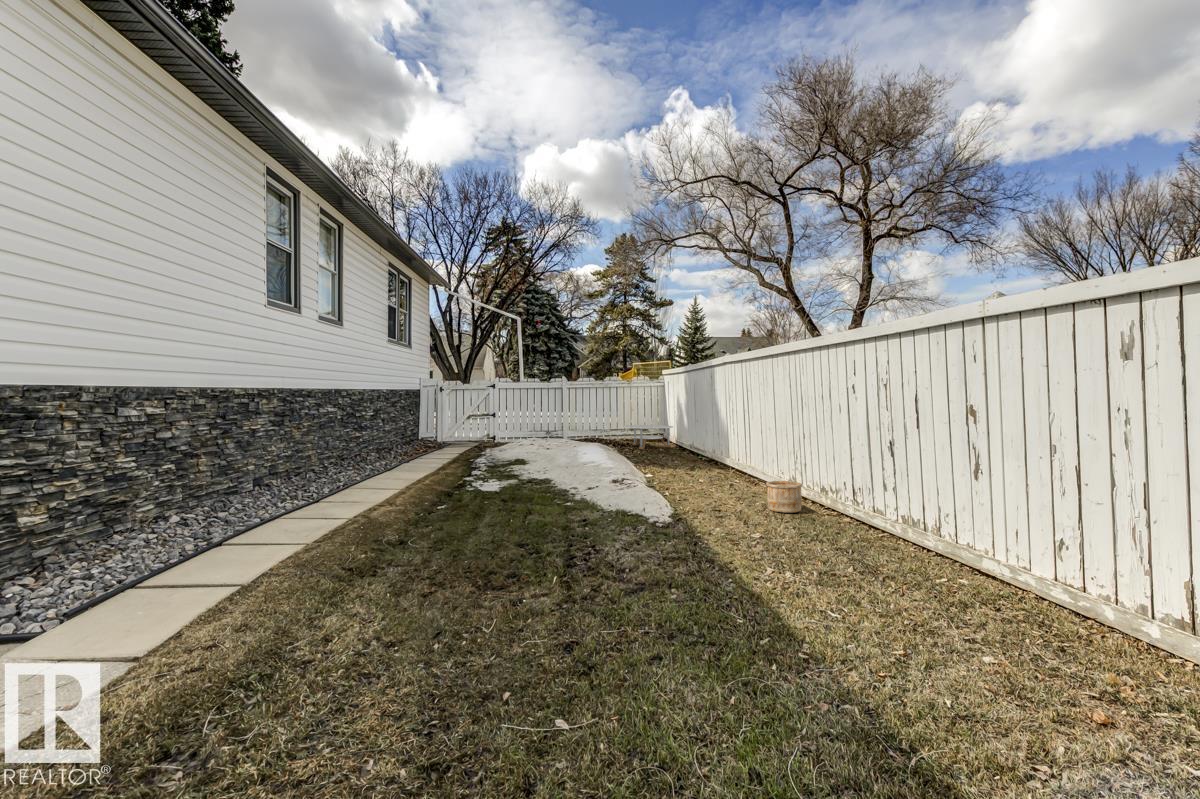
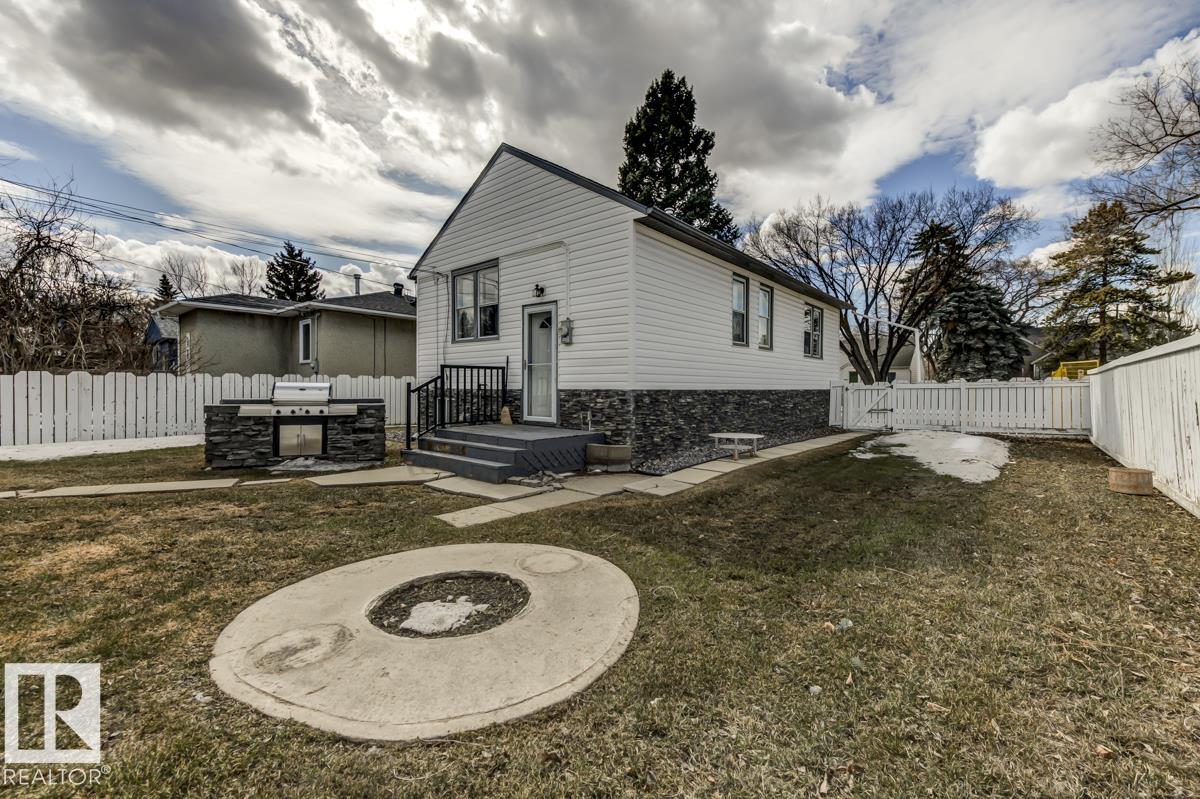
round table: present [623,425,673,449] -> present [709,433,764,460]

